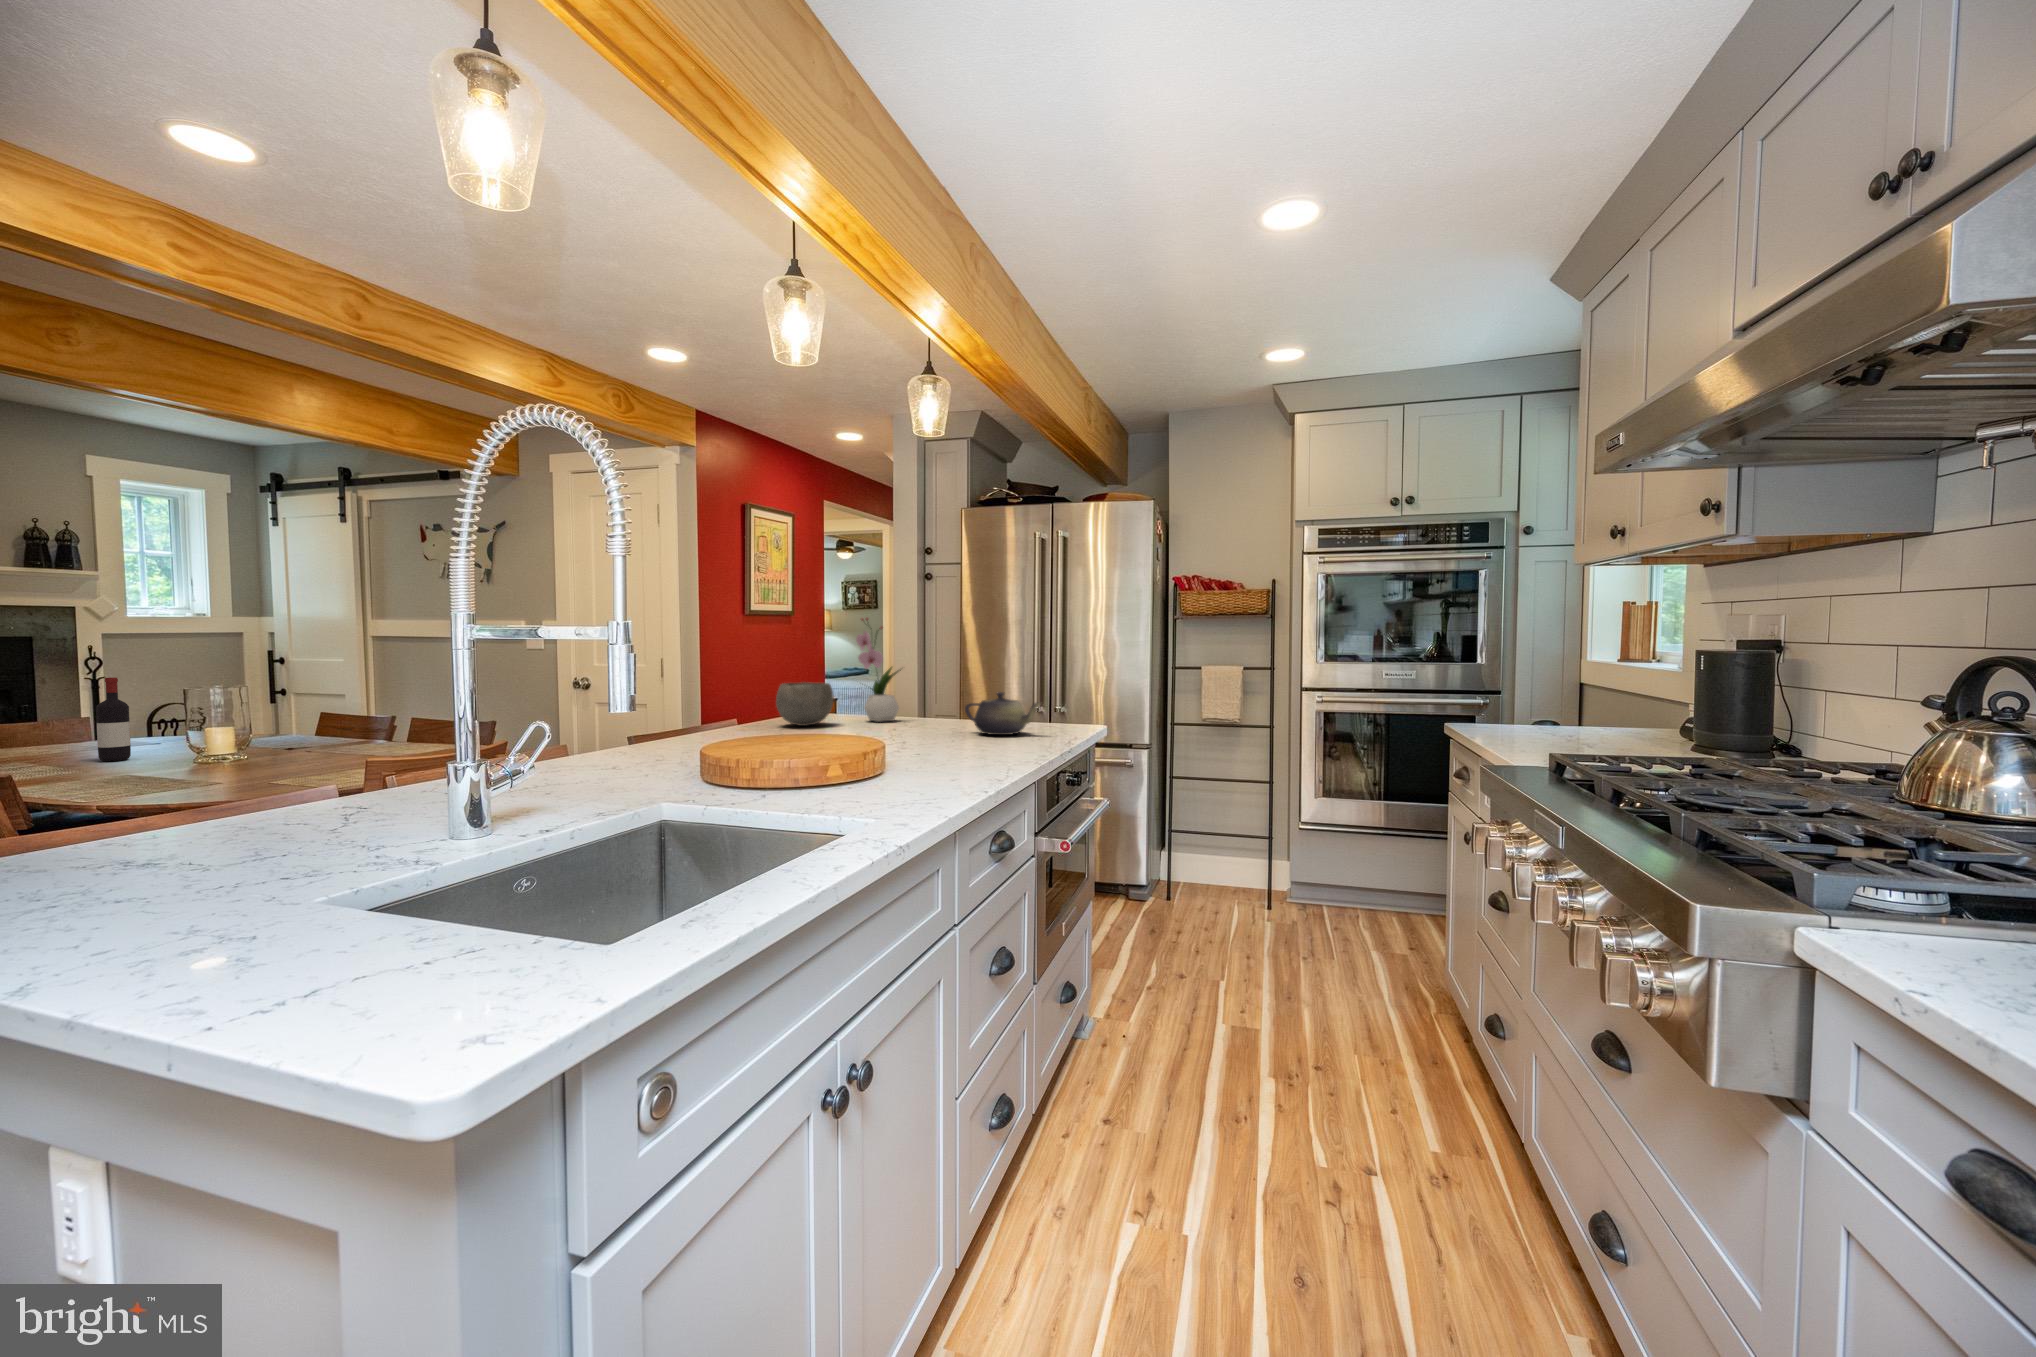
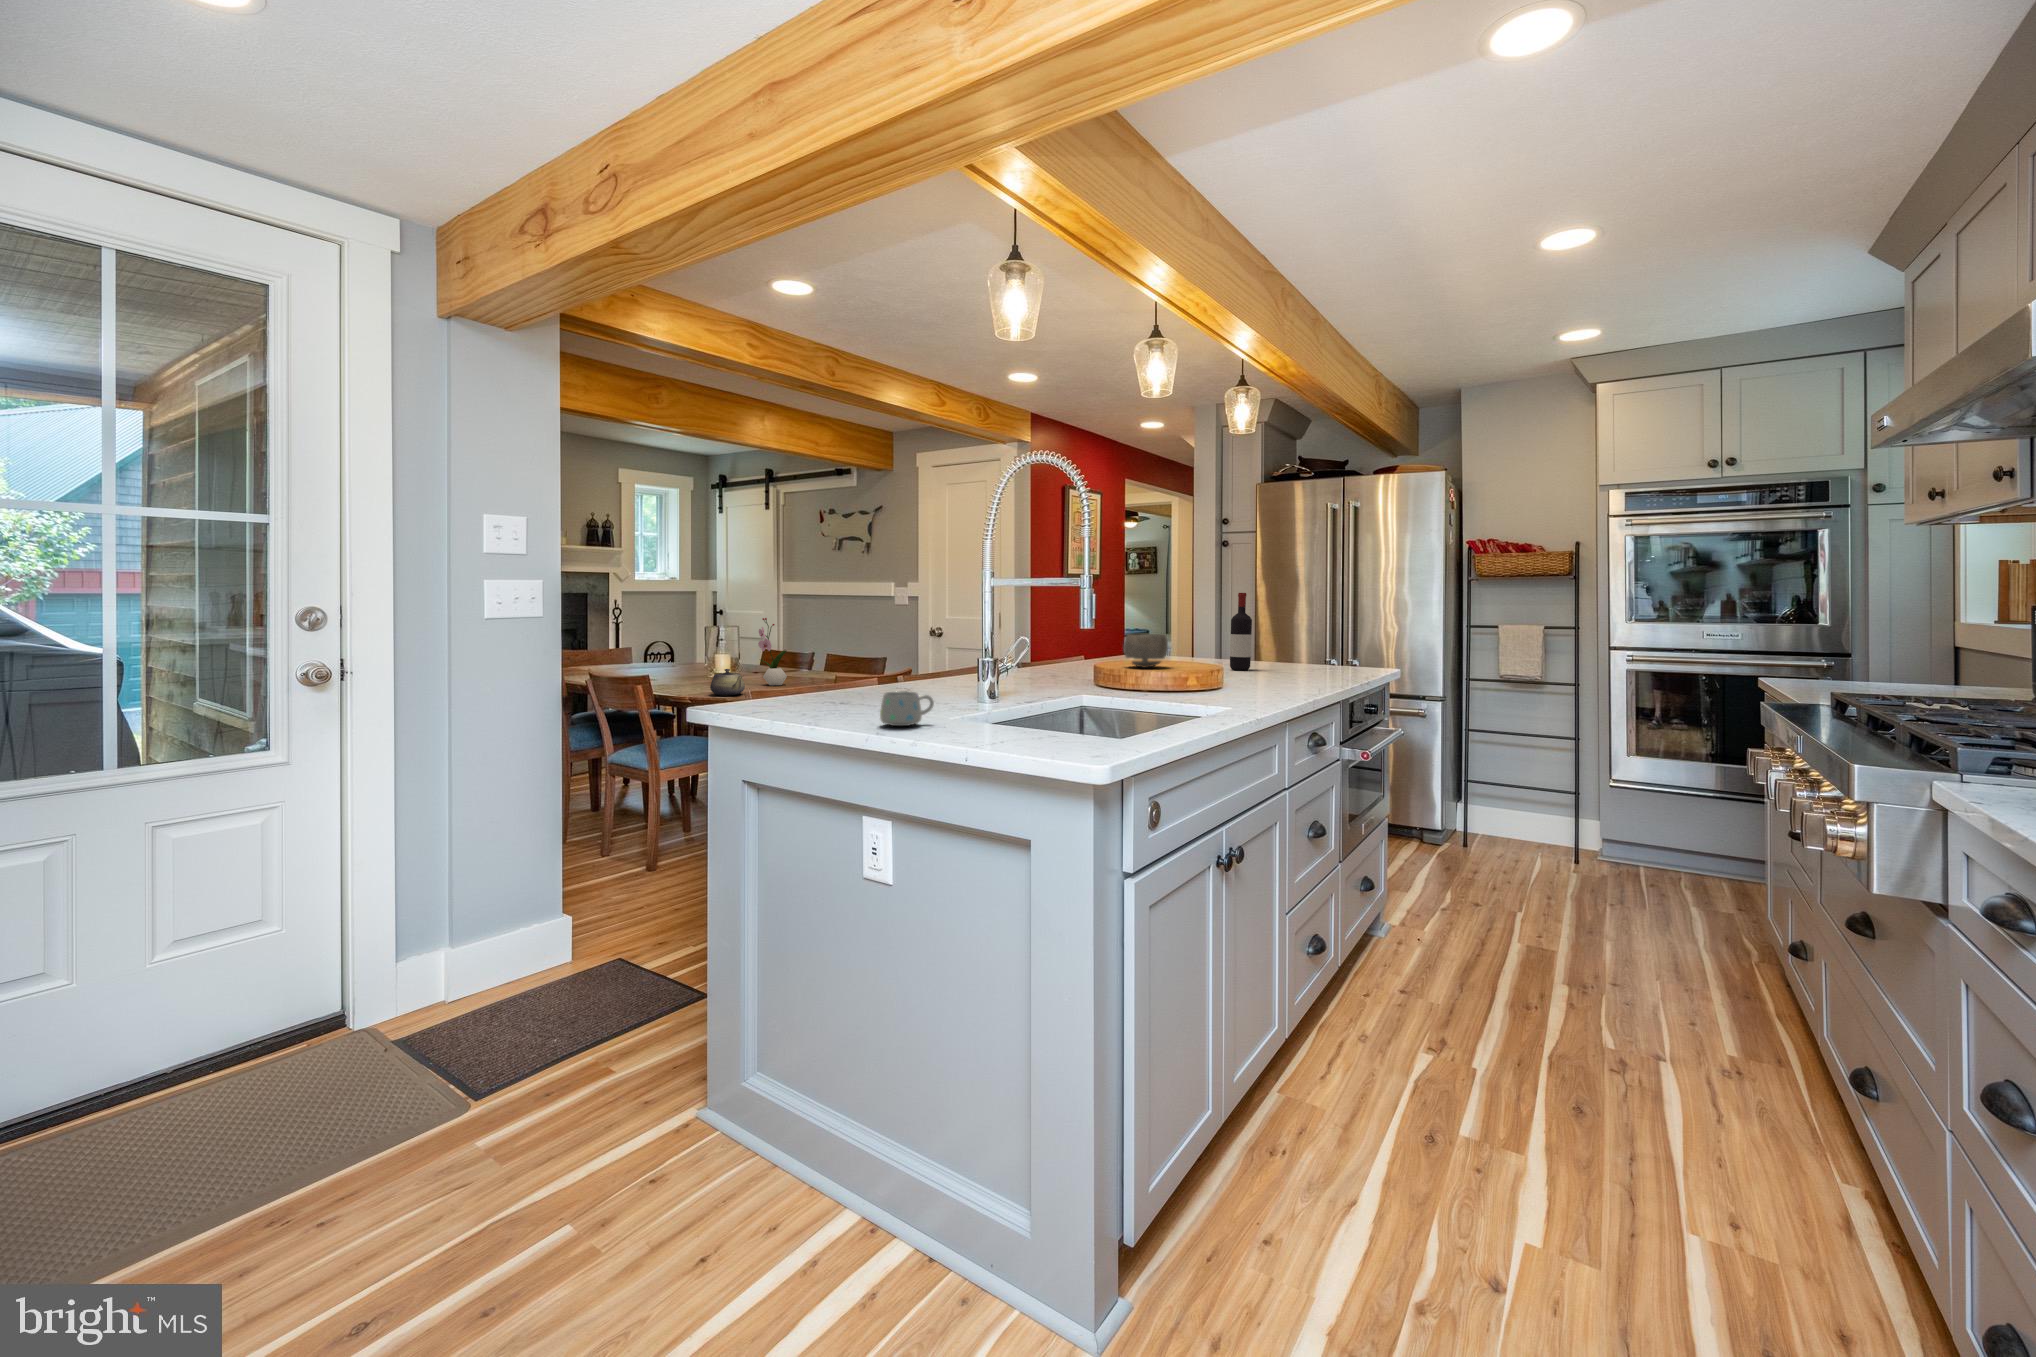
flower arrangement: present [856,618,901,722] -> present [758,618,787,685]
wine bottle: present [96,677,131,761] -> present [1230,593,1252,670]
teapot: present [965,692,1040,735] -> present [710,669,745,695]
mug: none [133,821,280,894] -> present [880,691,934,726]

